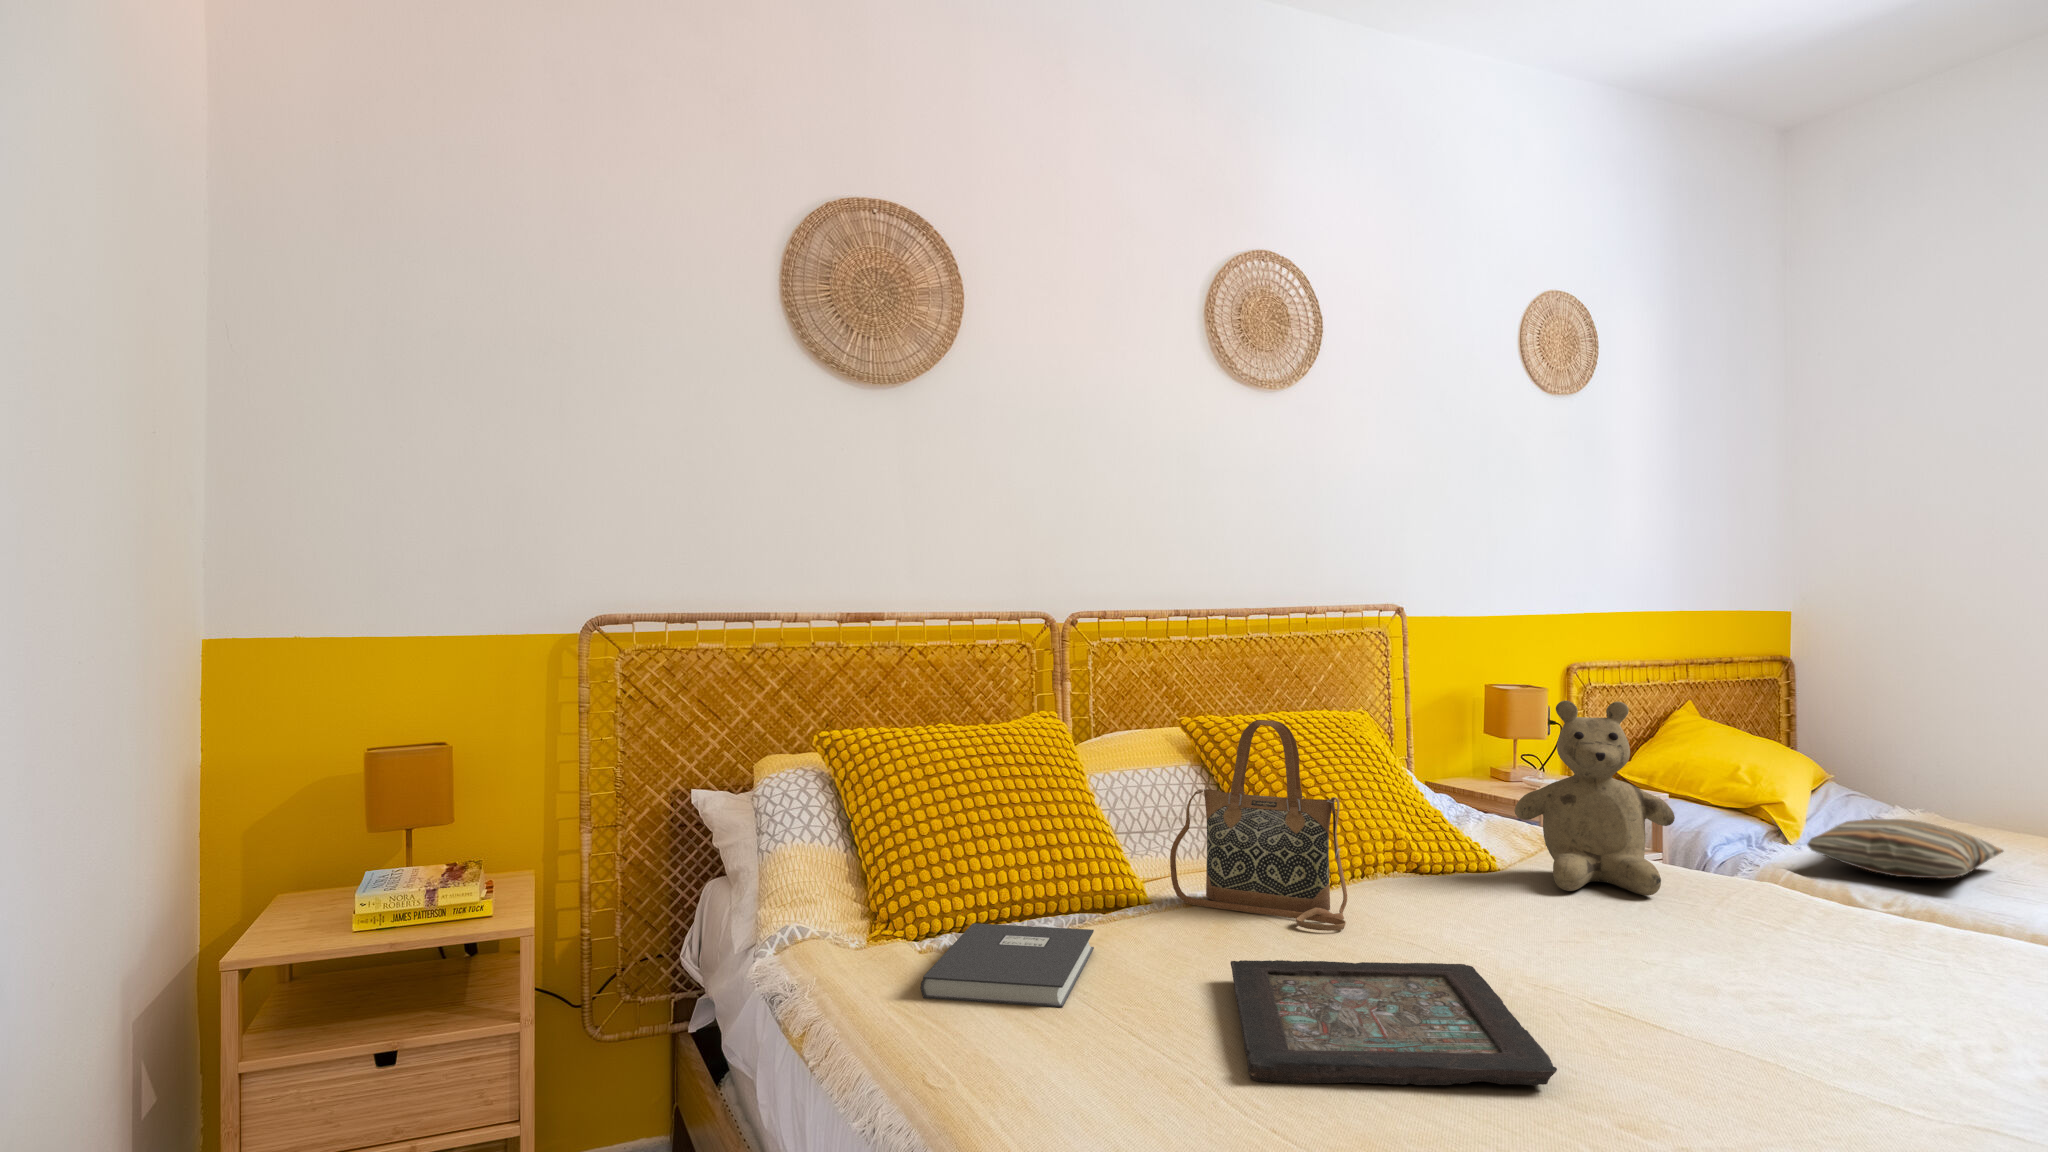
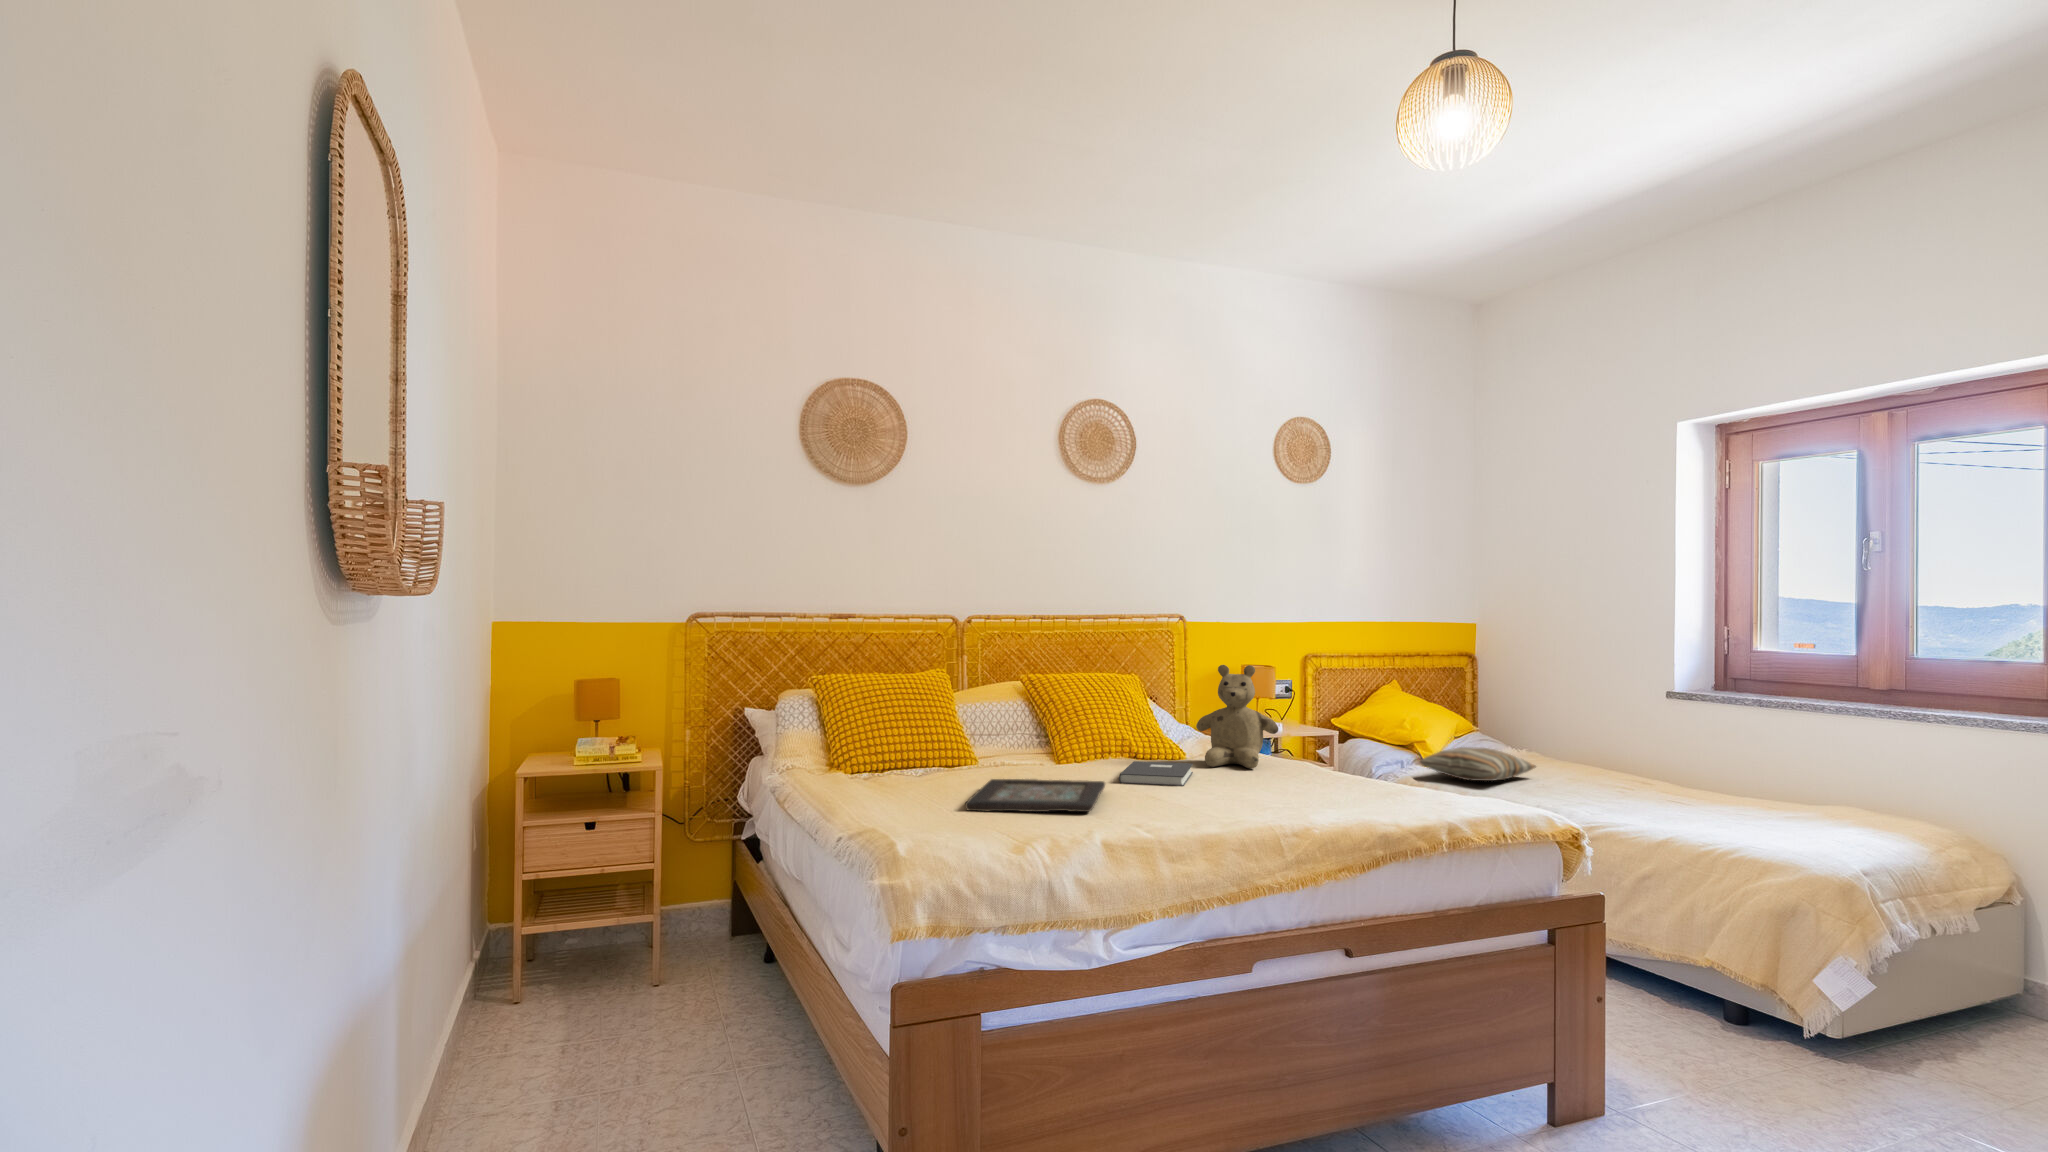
handbag: present [1170,720,1347,931] -> none [994,671,1080,776]
book: present [921,923,1094,1008] -> present [1119,761,1193,786]

